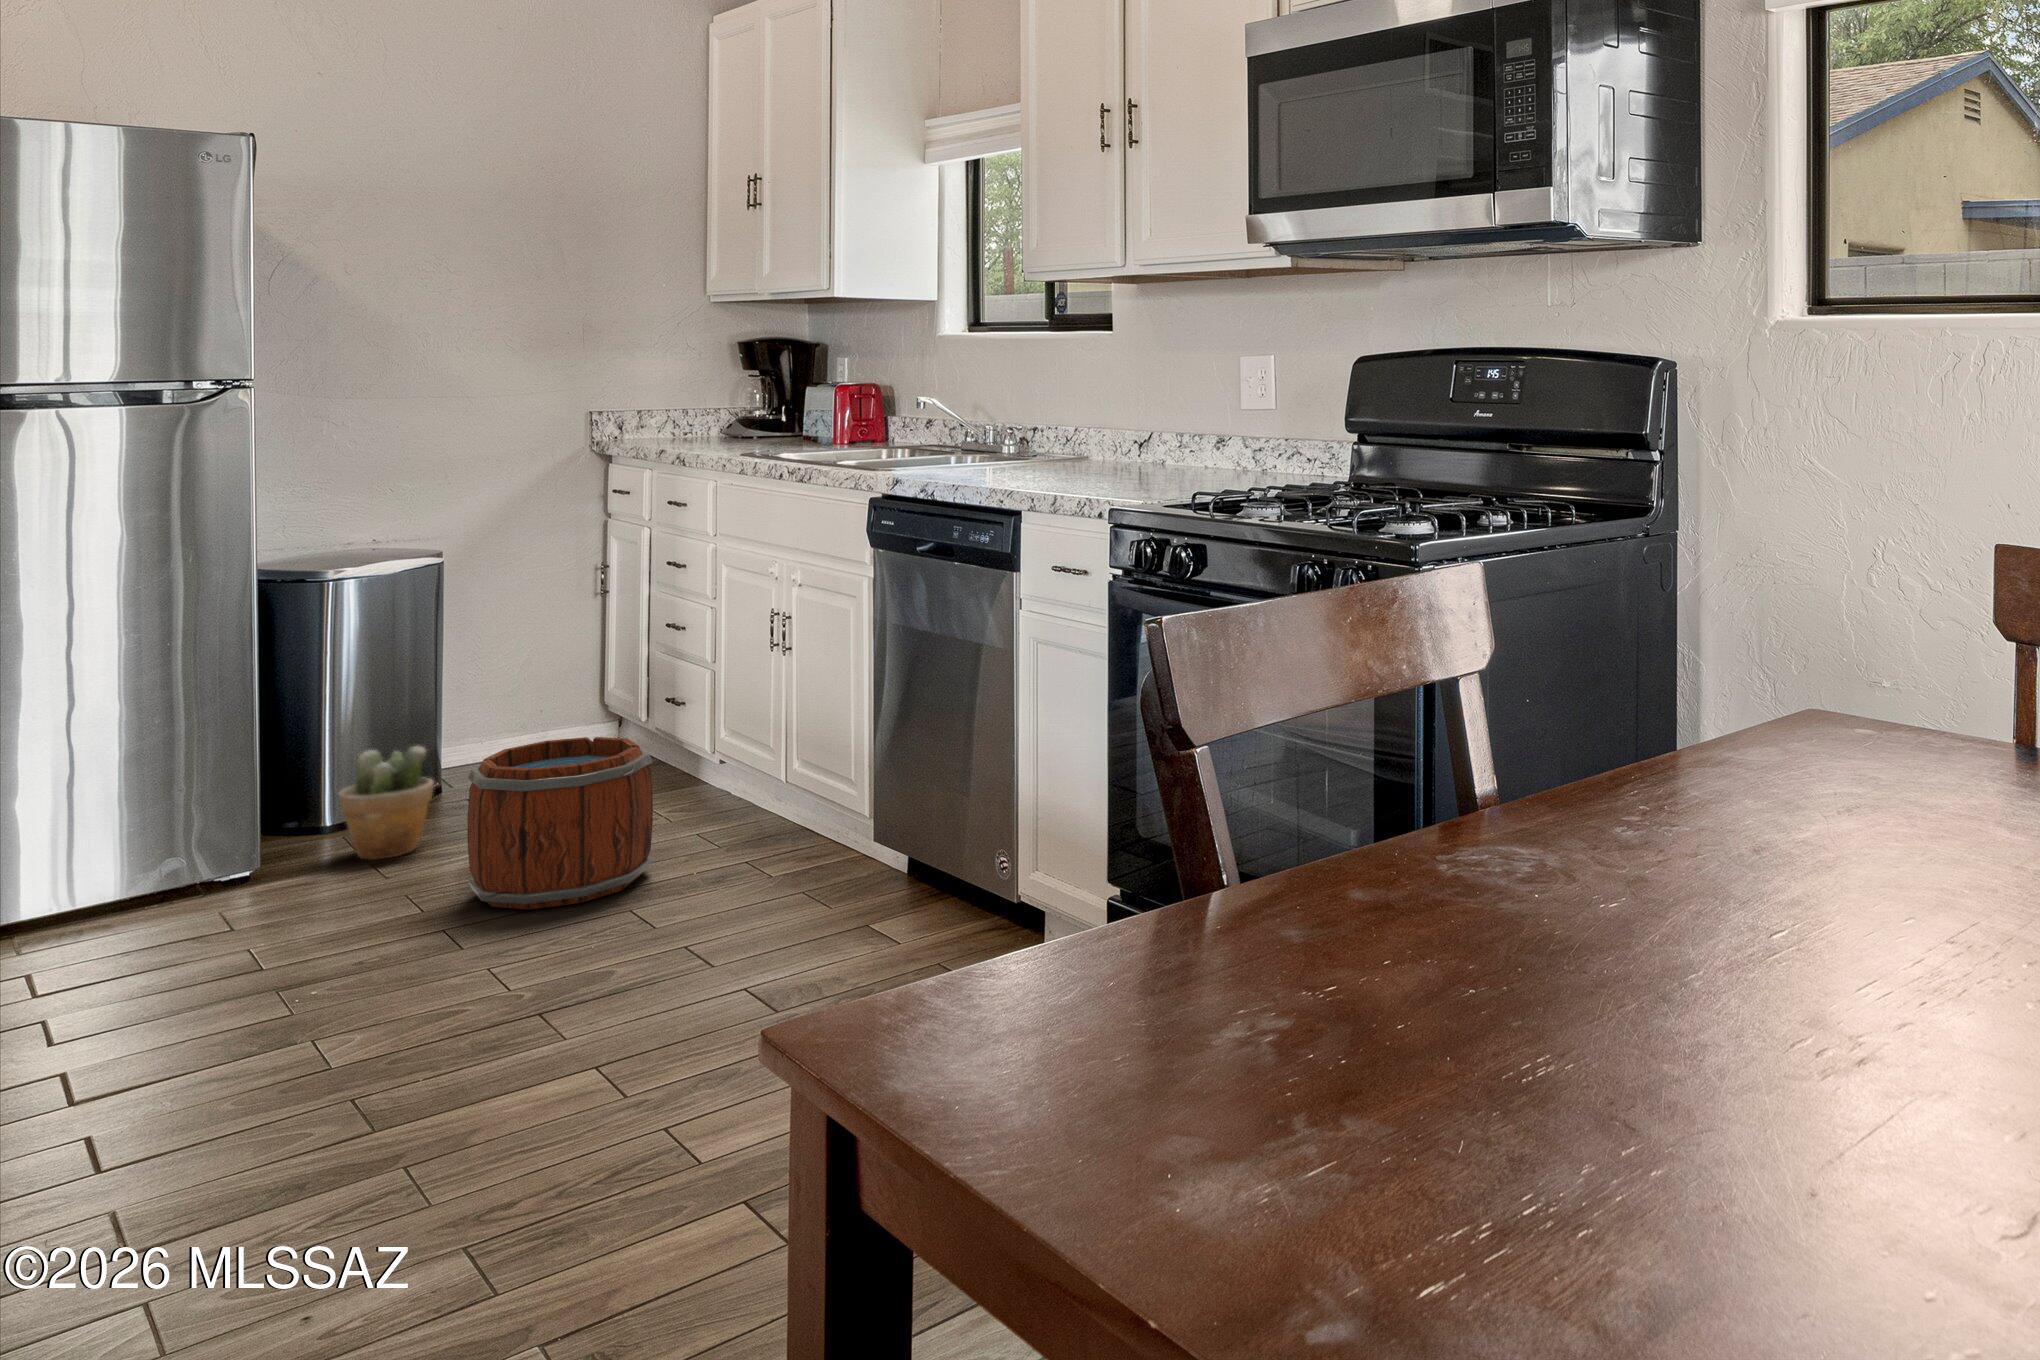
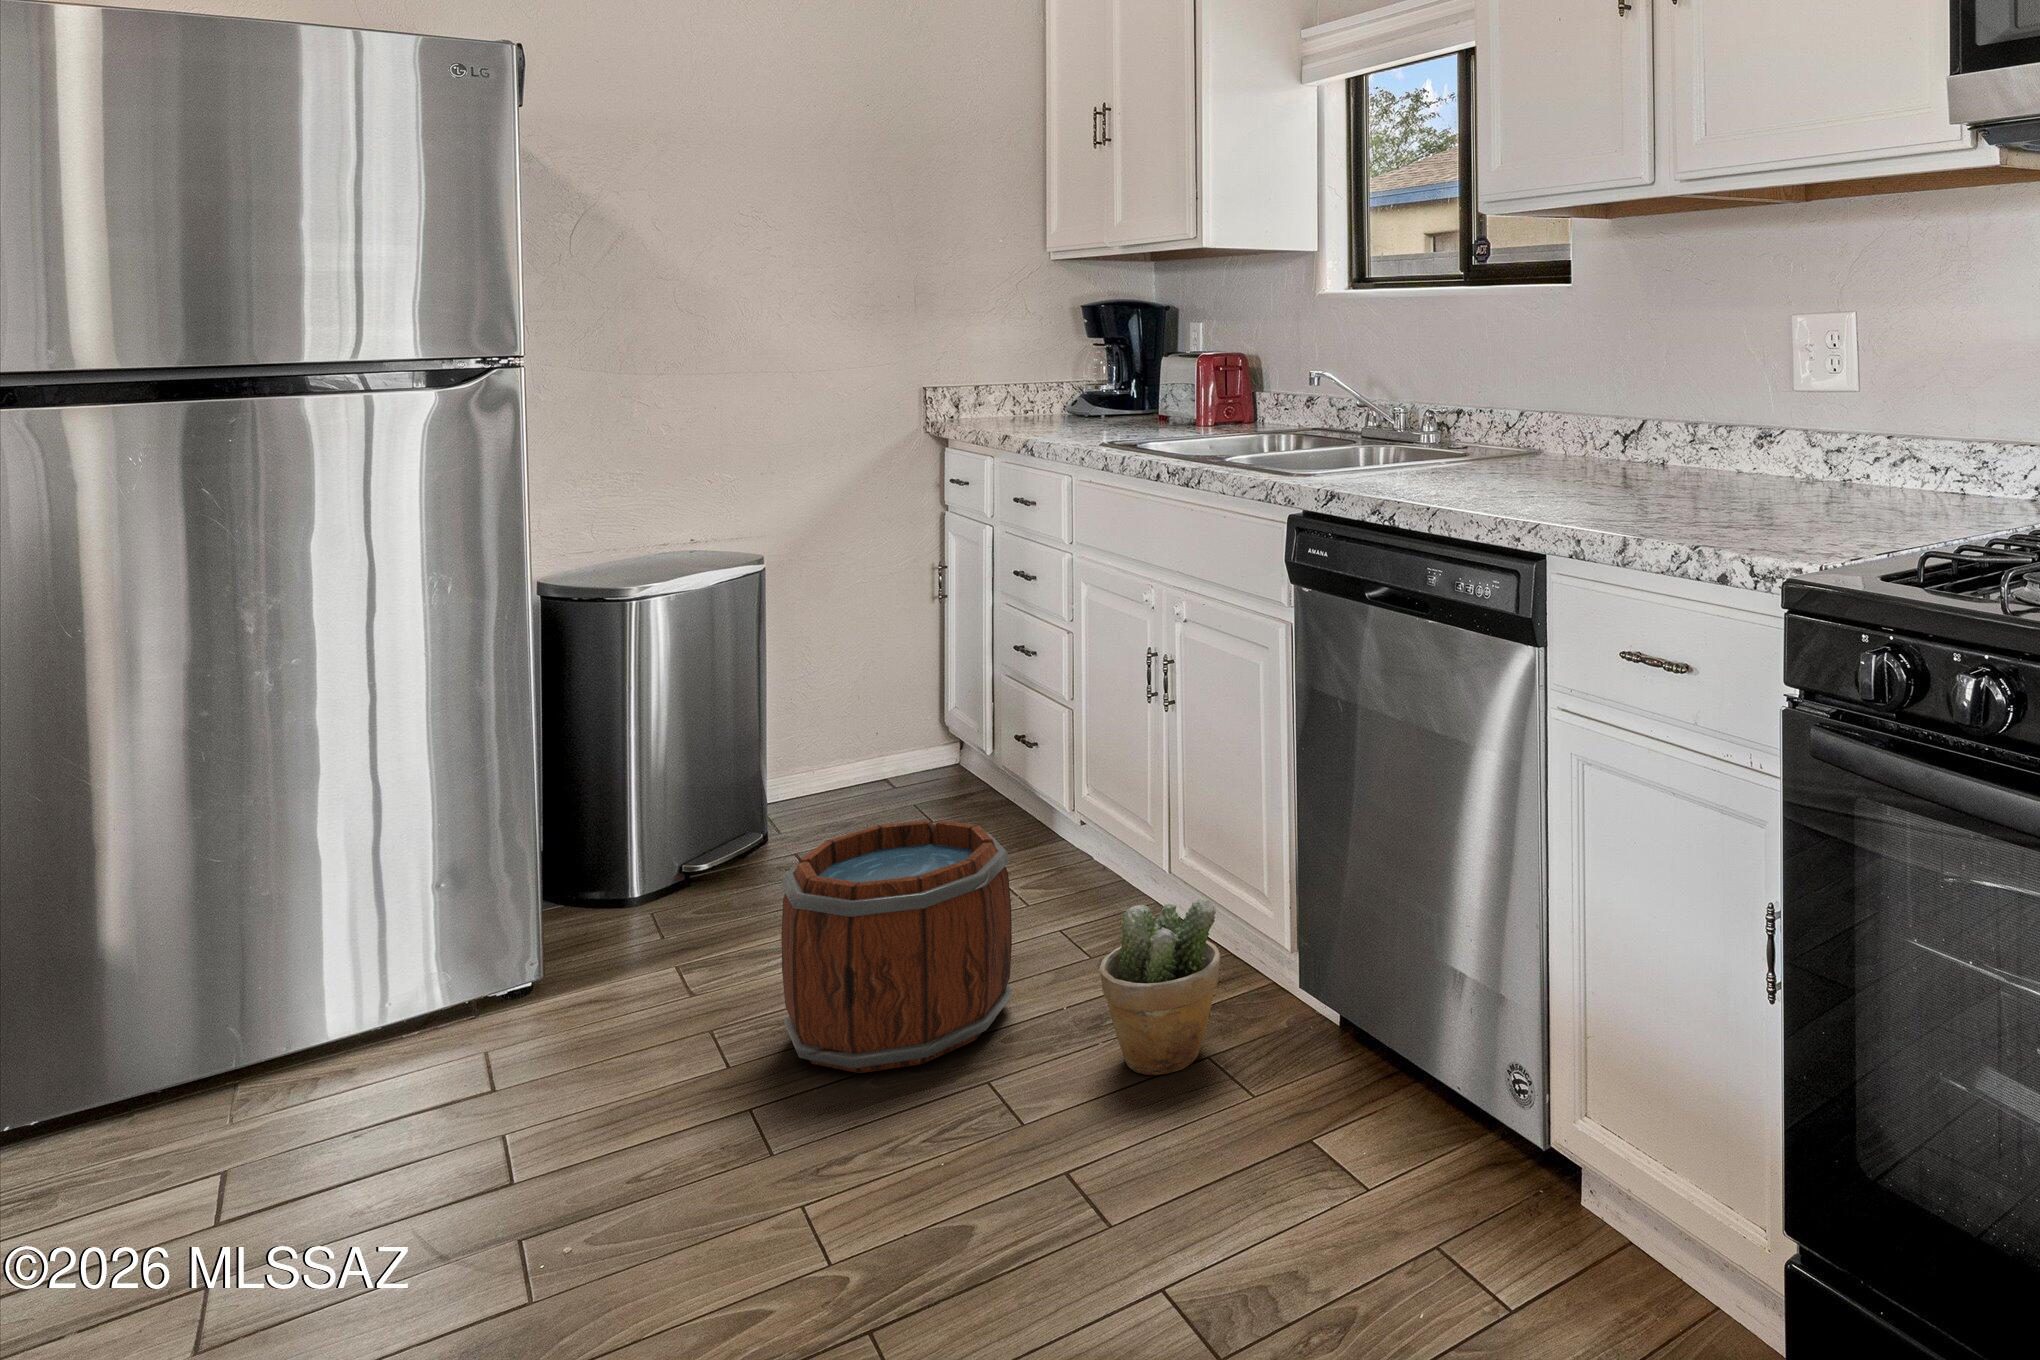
potted plant: present [339,746,433,860] -> present [1099,899,1220,1075]

